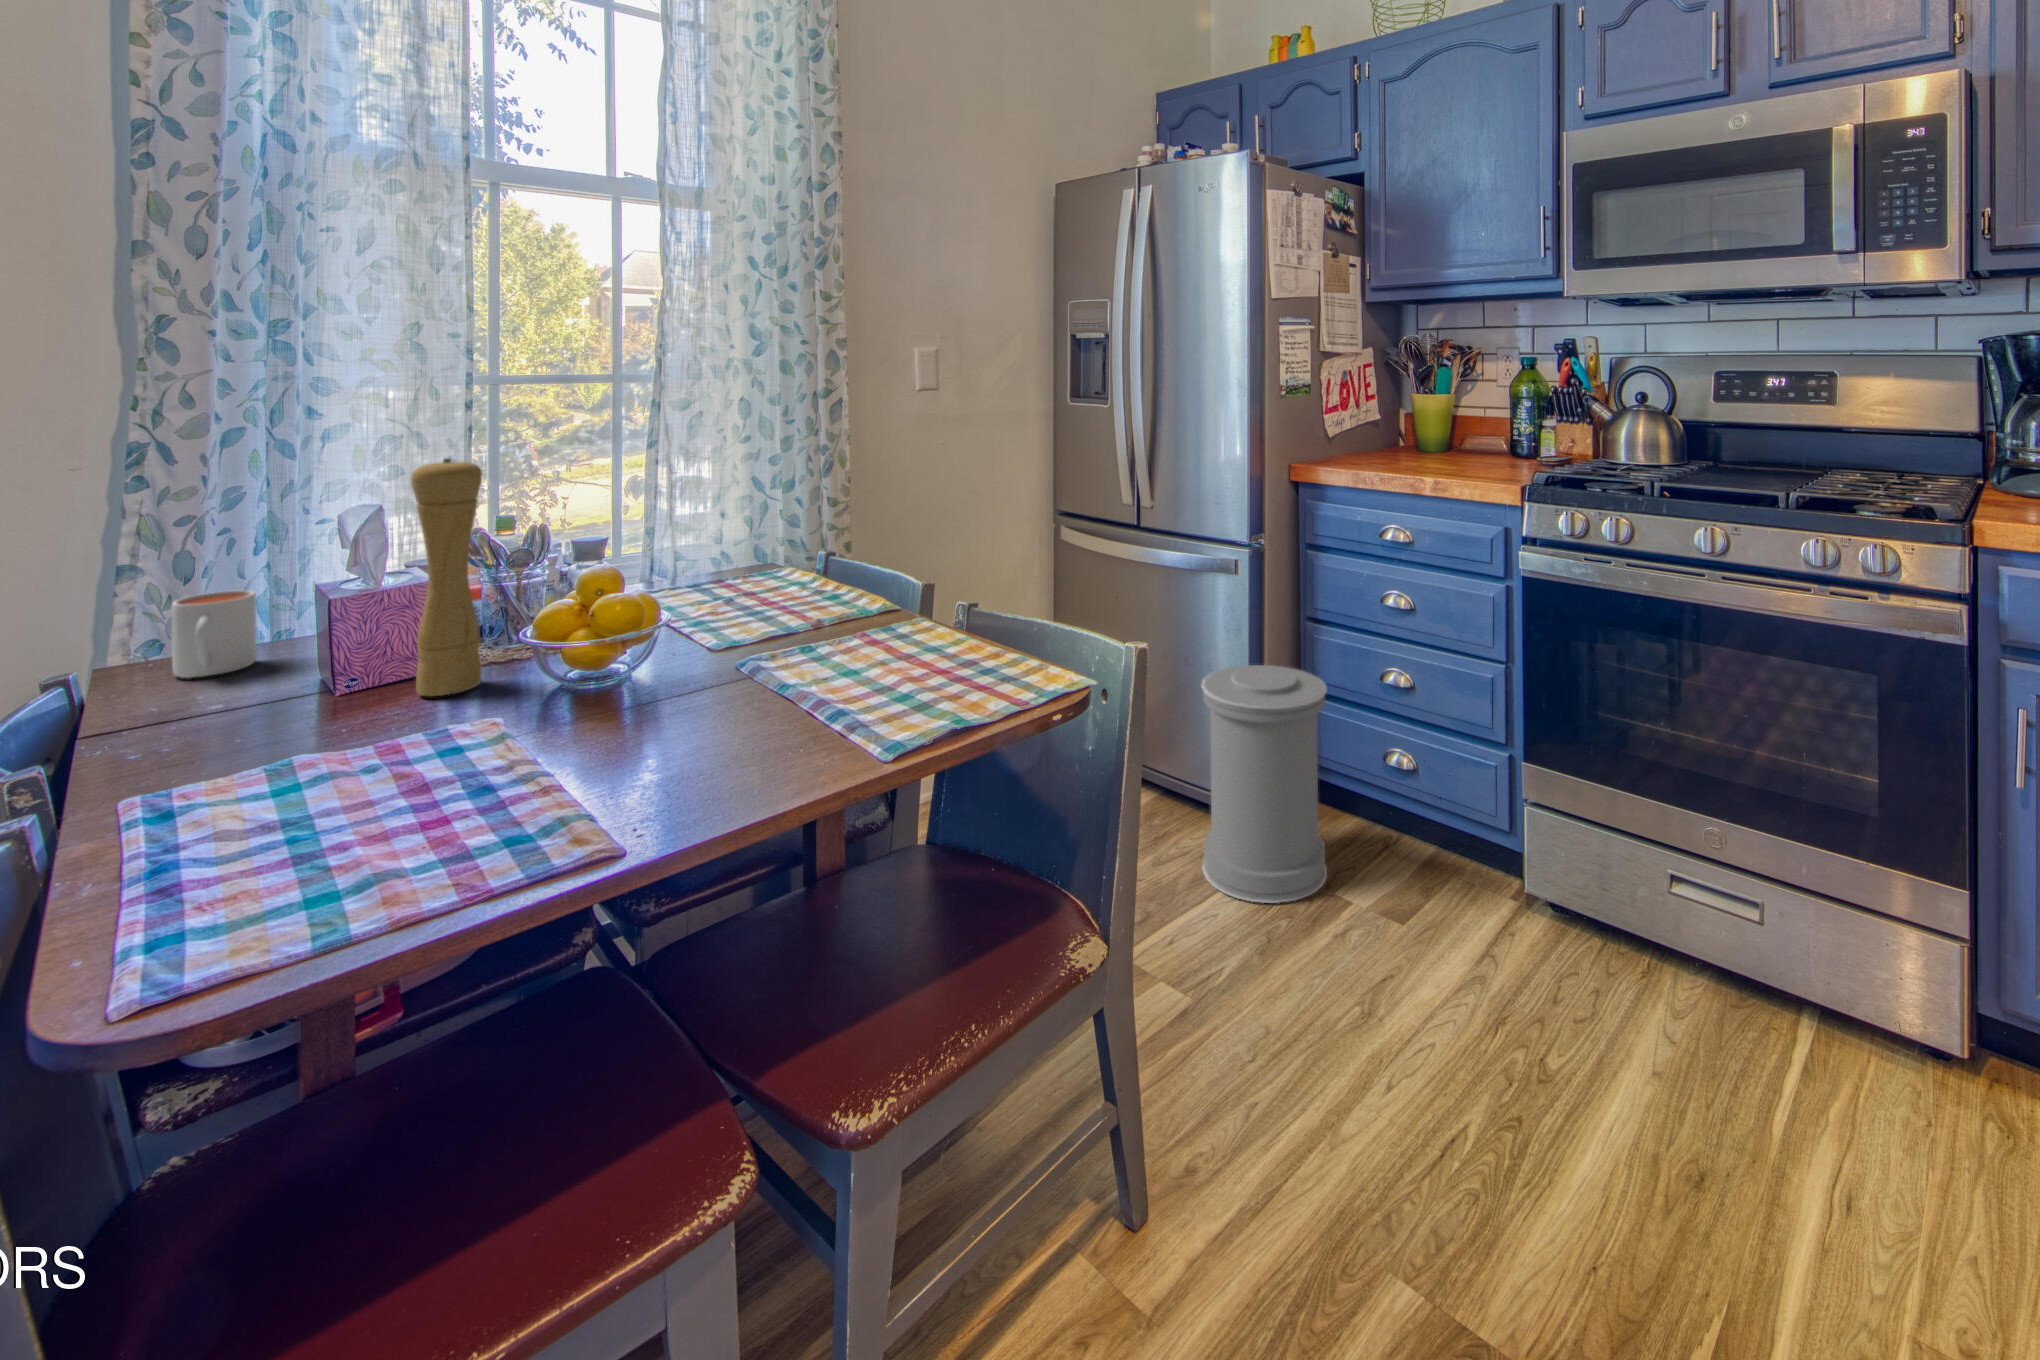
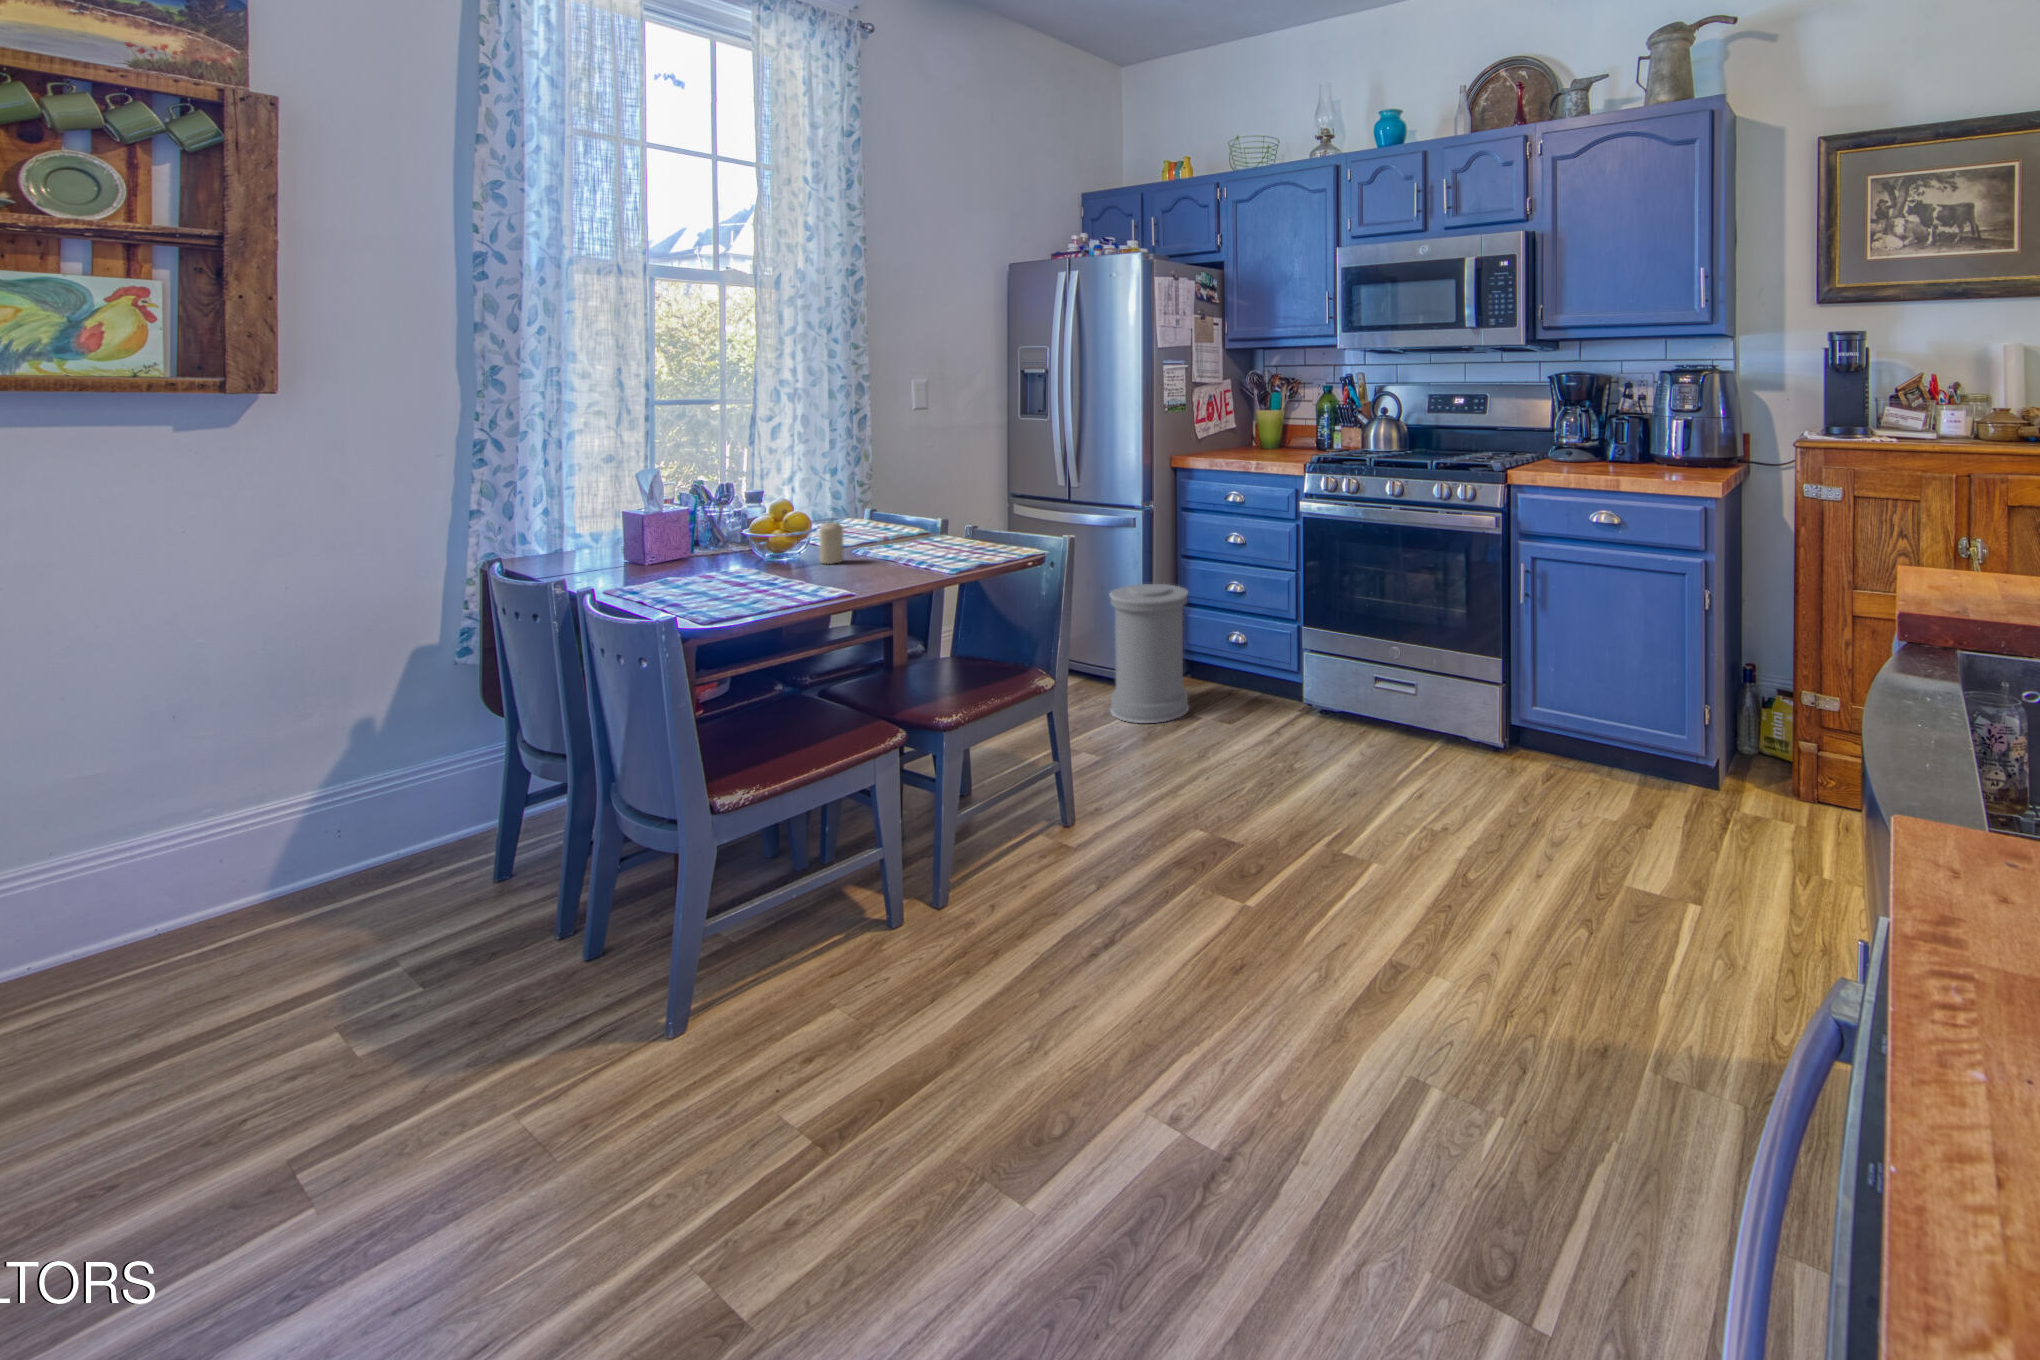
pepper mill: present [411,458,482,696] -> none [685,444,720,566]
mug: present [172,590,256,678] -> none [532,521,572,566]
candle: none [653,613,702,701] -> present [820,522,844,564]

